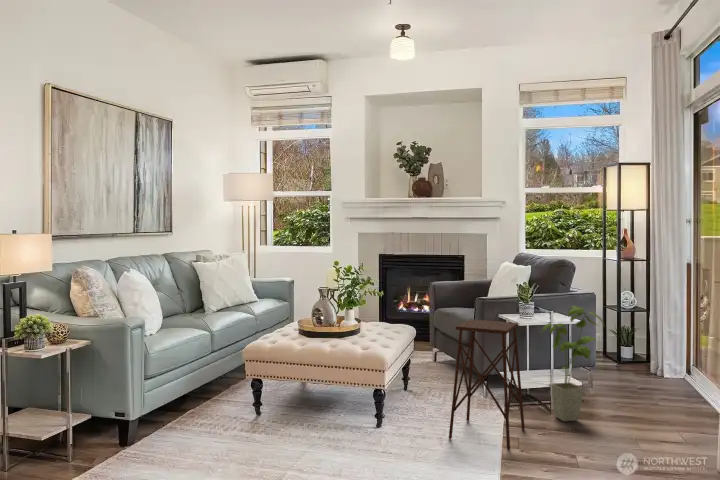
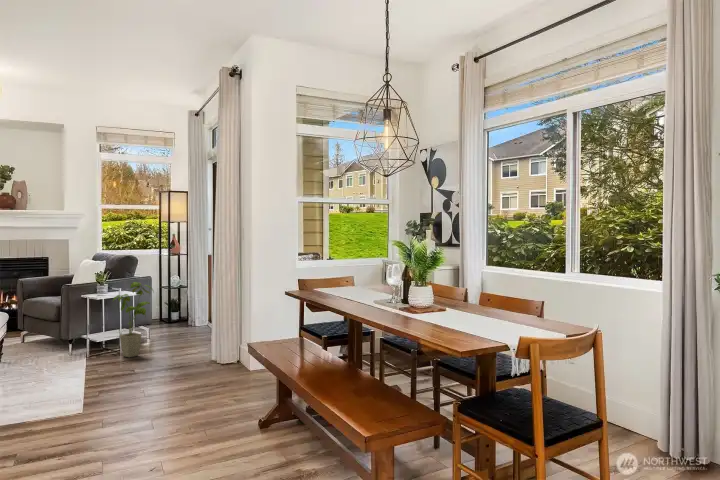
side table: present [449,319,525,449] -> none [42,295,101,380]

